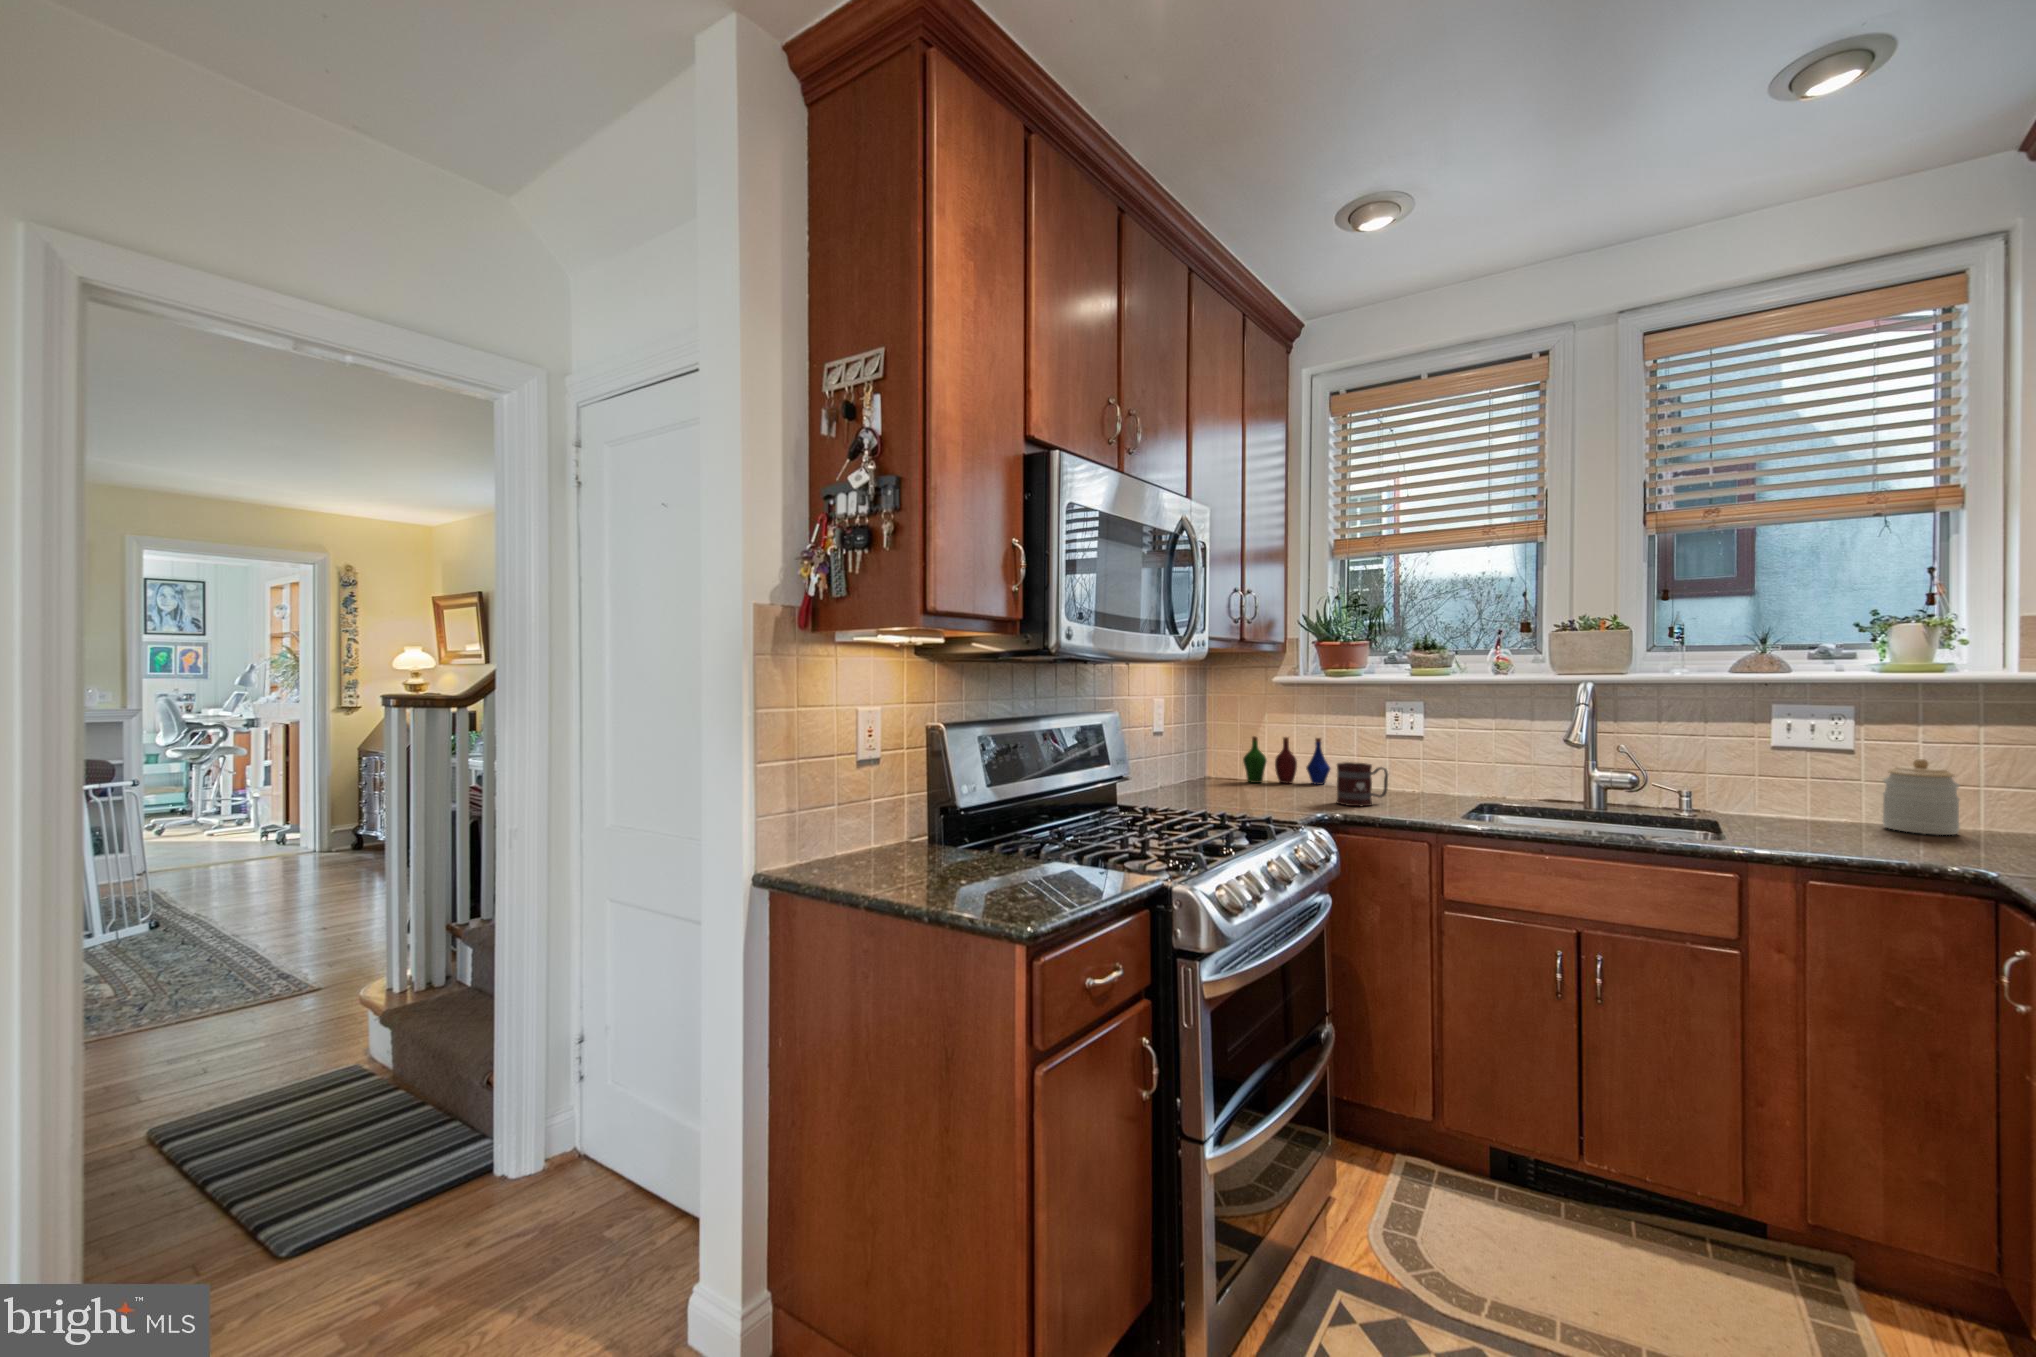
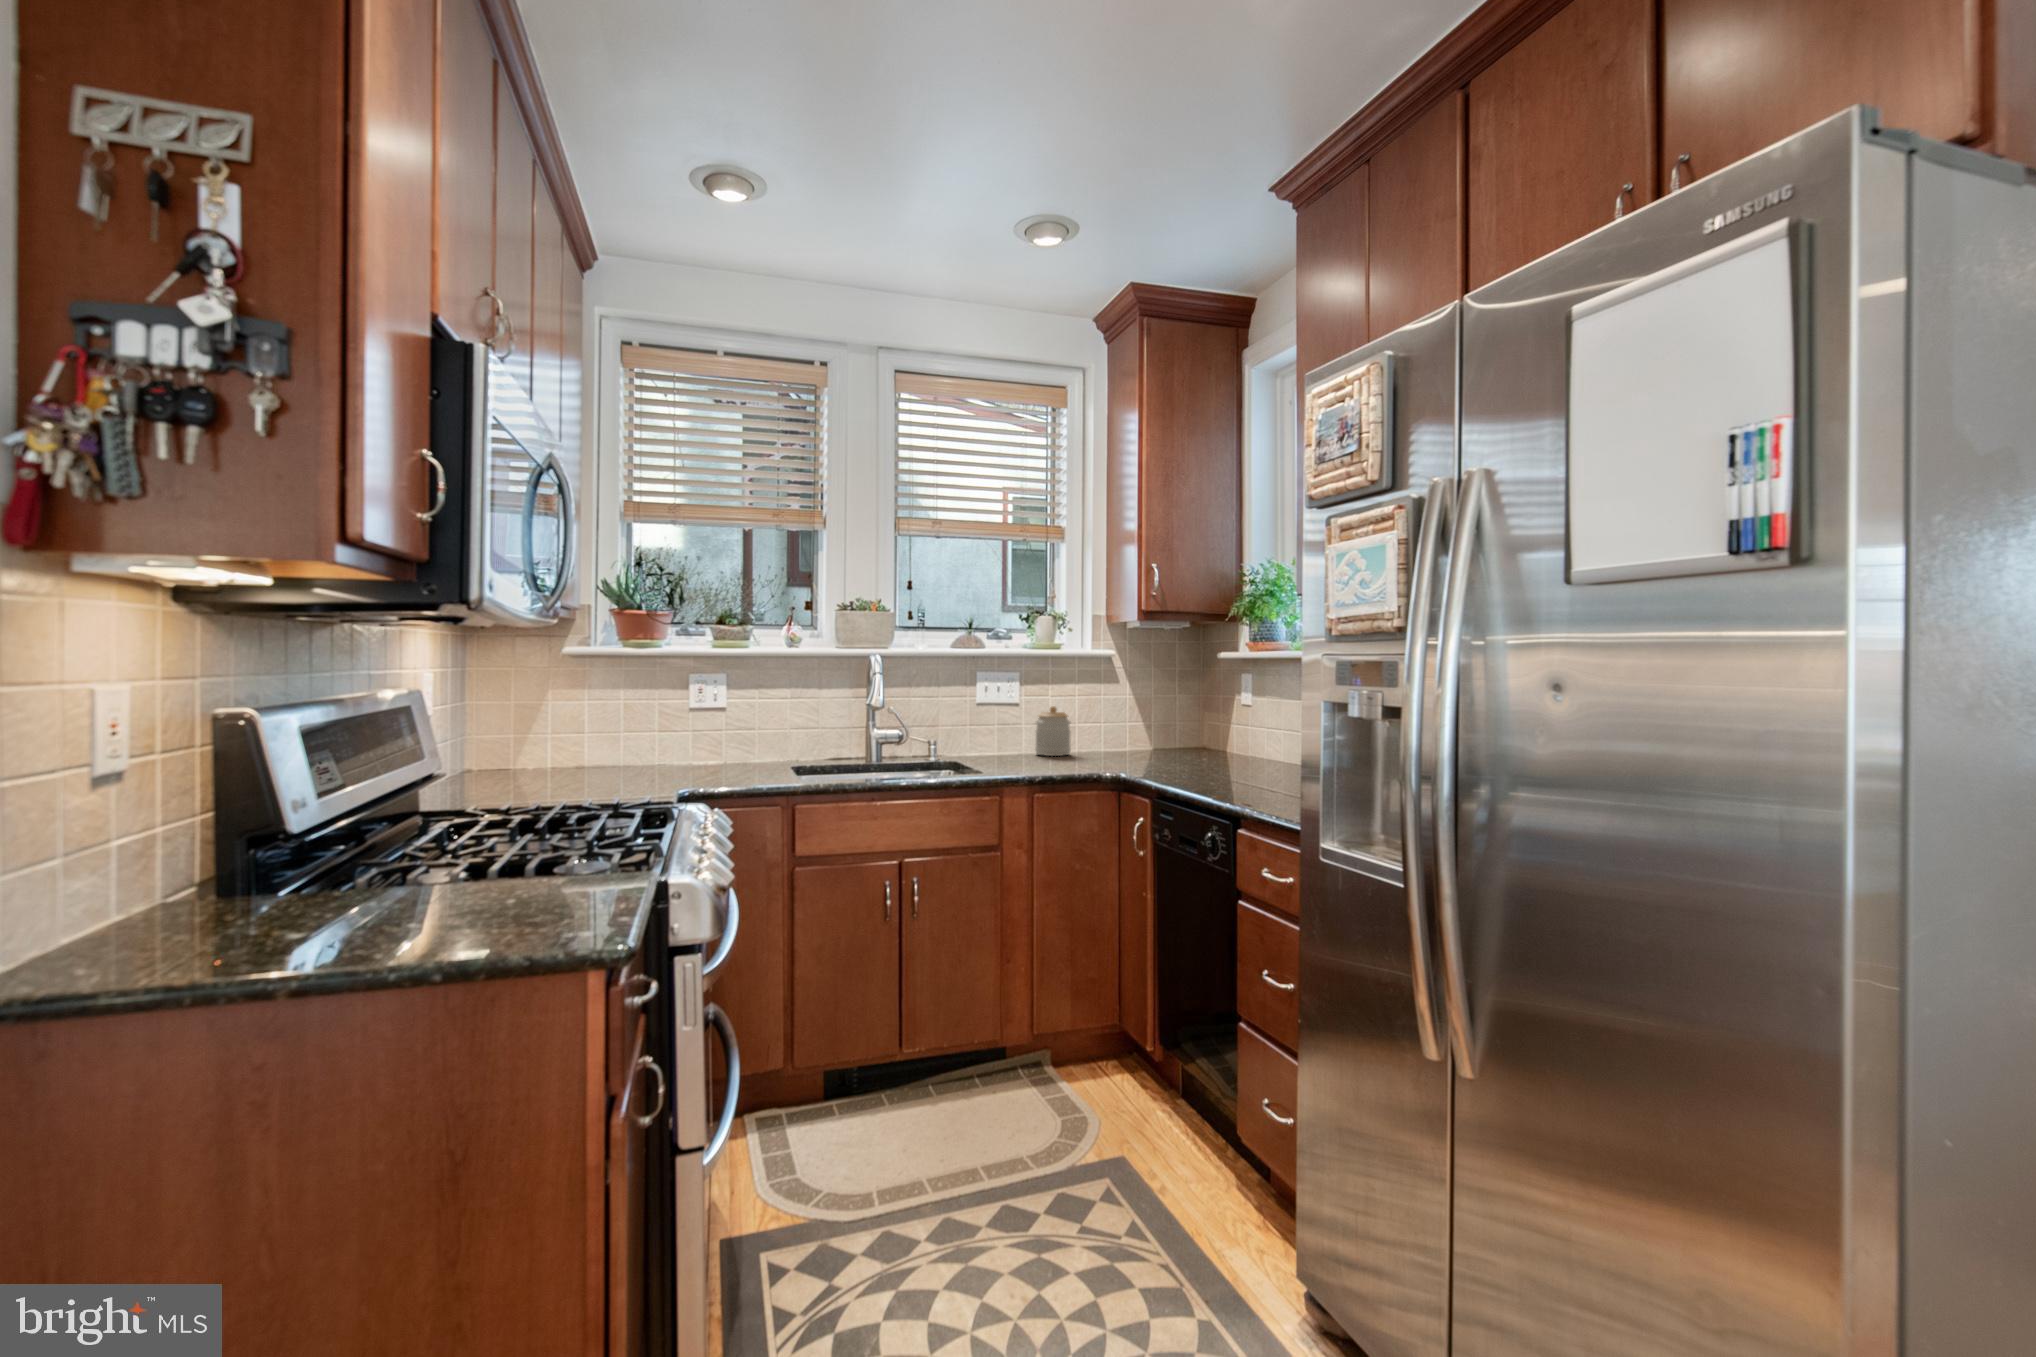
bottle: present [1243,736,1330,785] -> none [523,717,628,774]
mug: present [1337,762,1388,806] -> none [662,736,713,781]

